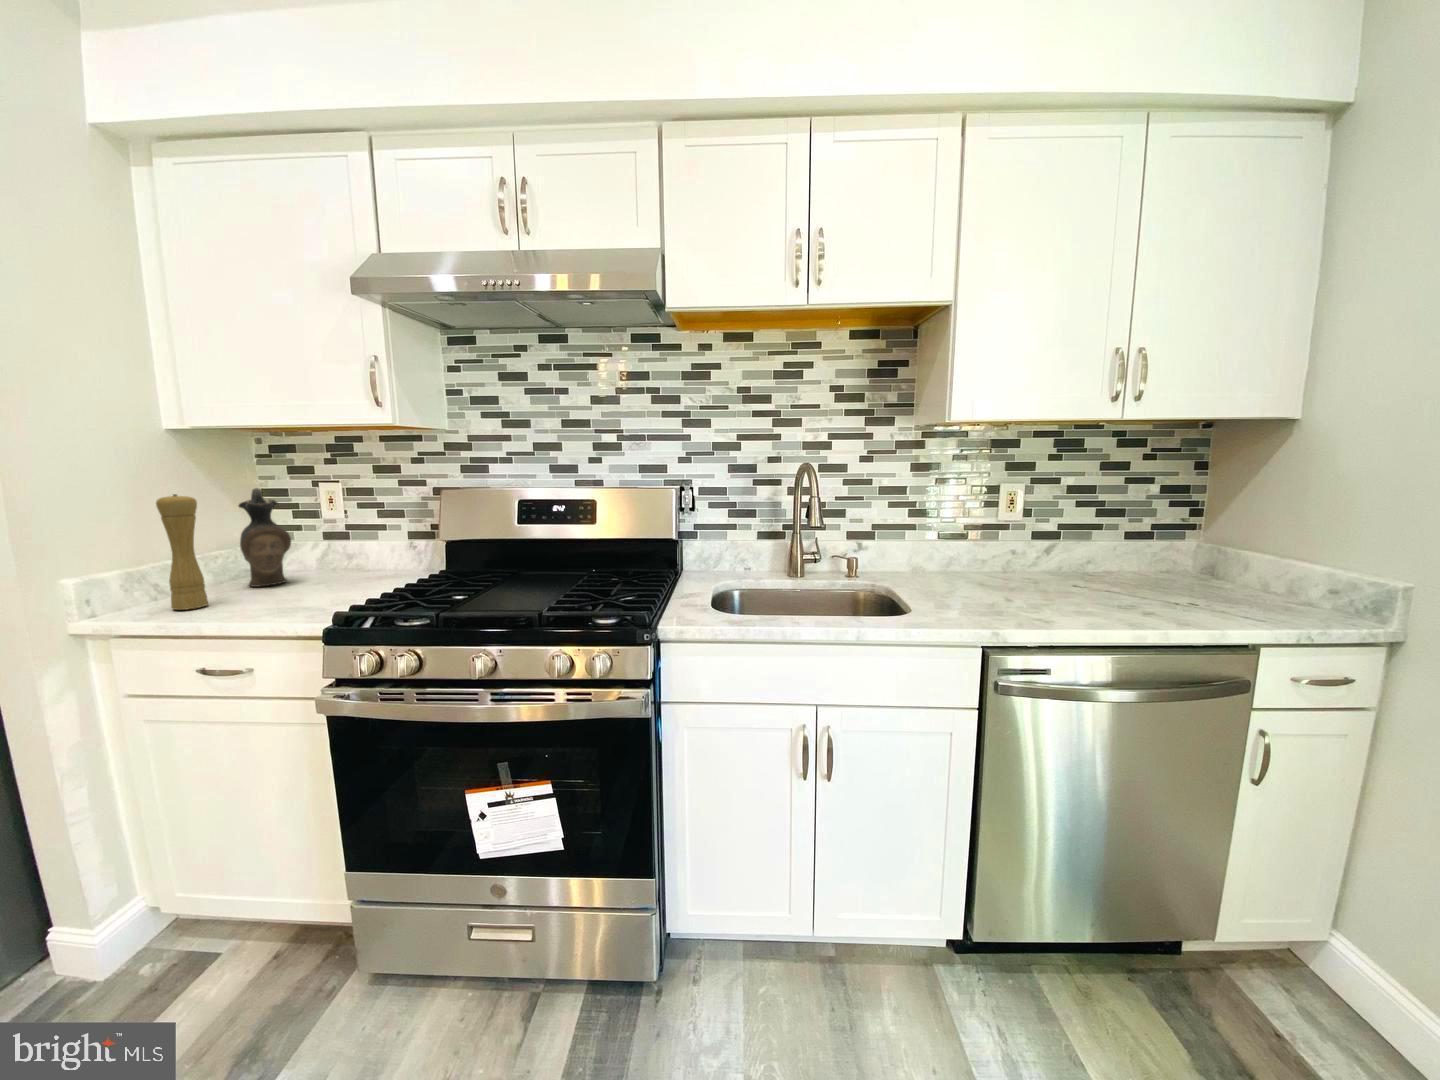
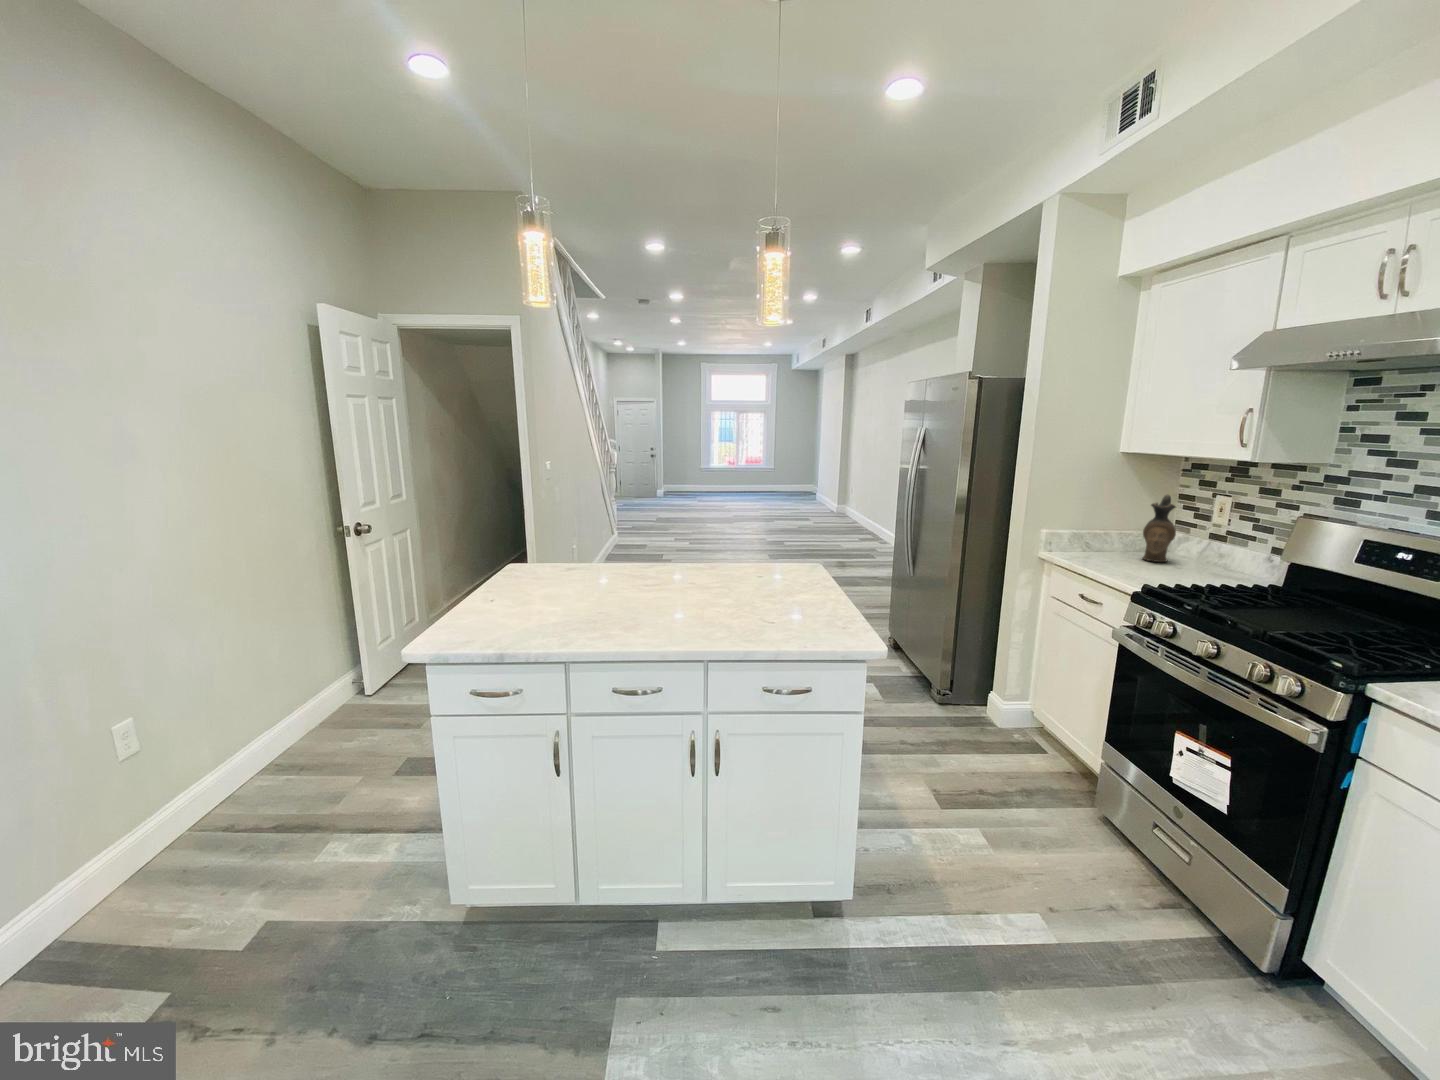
pepper mill: present [156,494,208,610] -> none [1090,495,1119,563]

